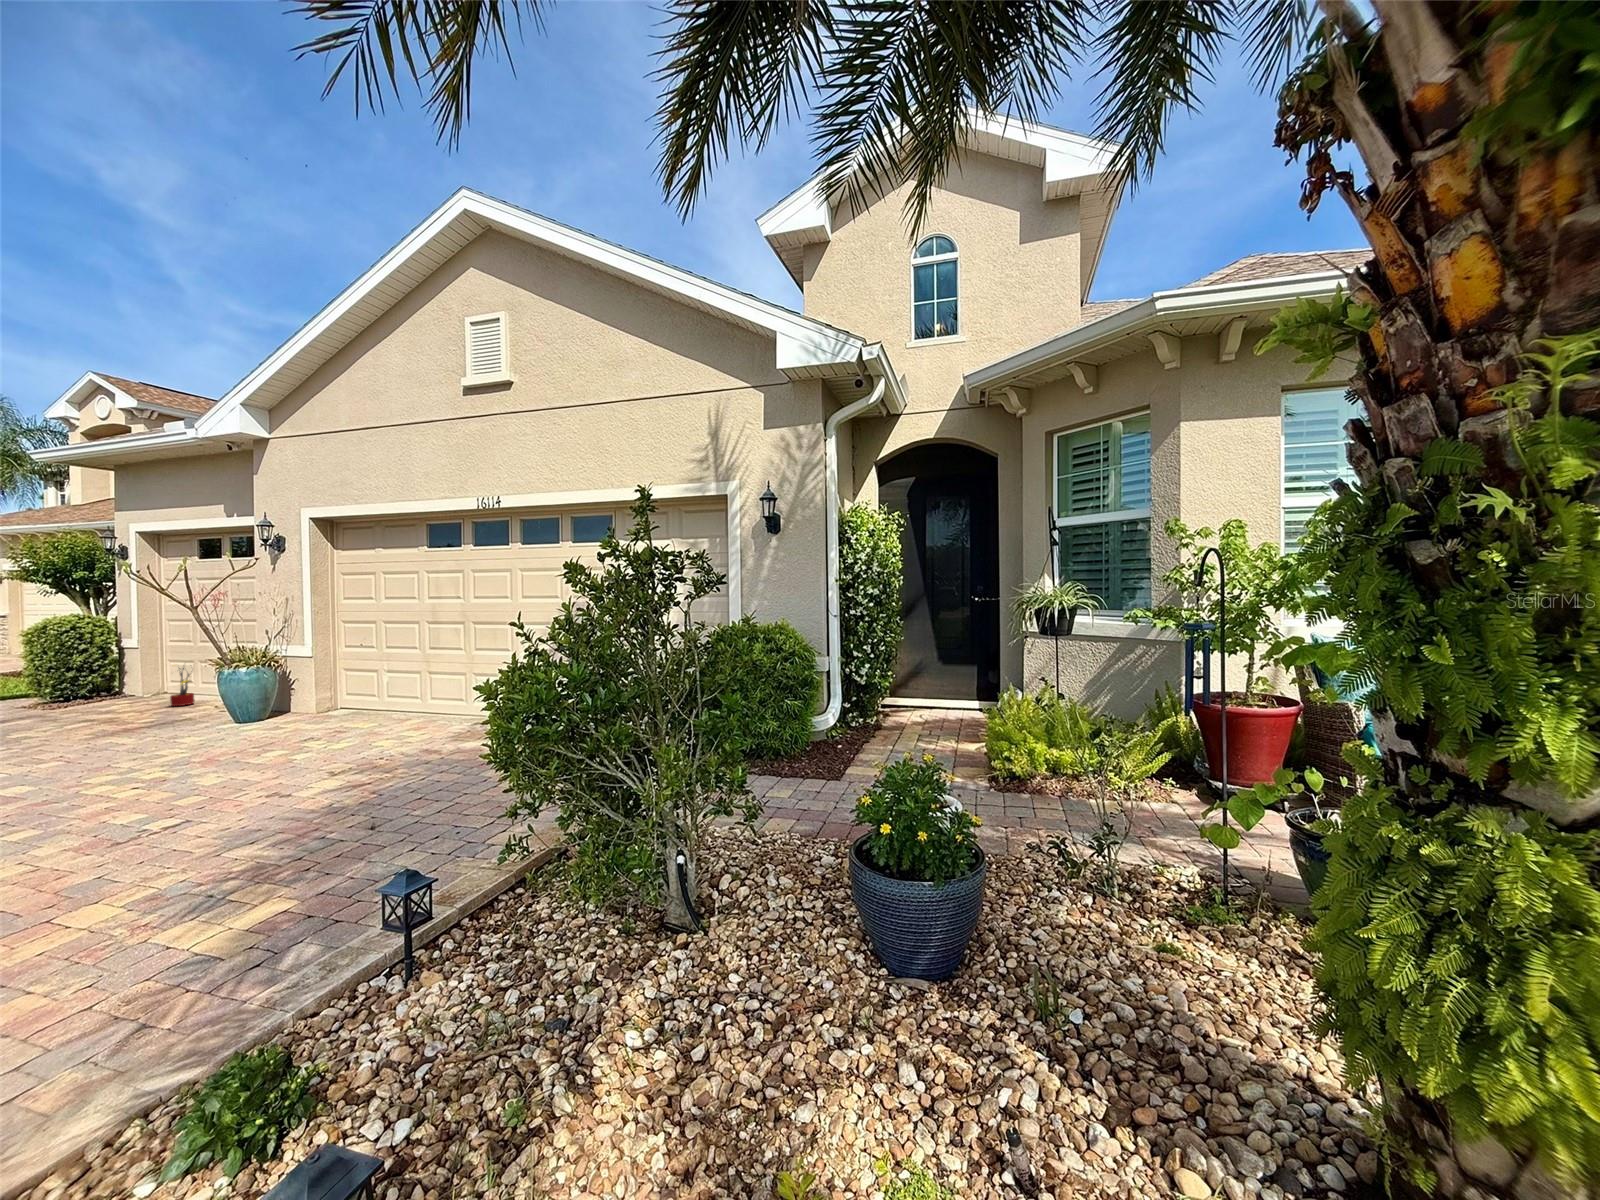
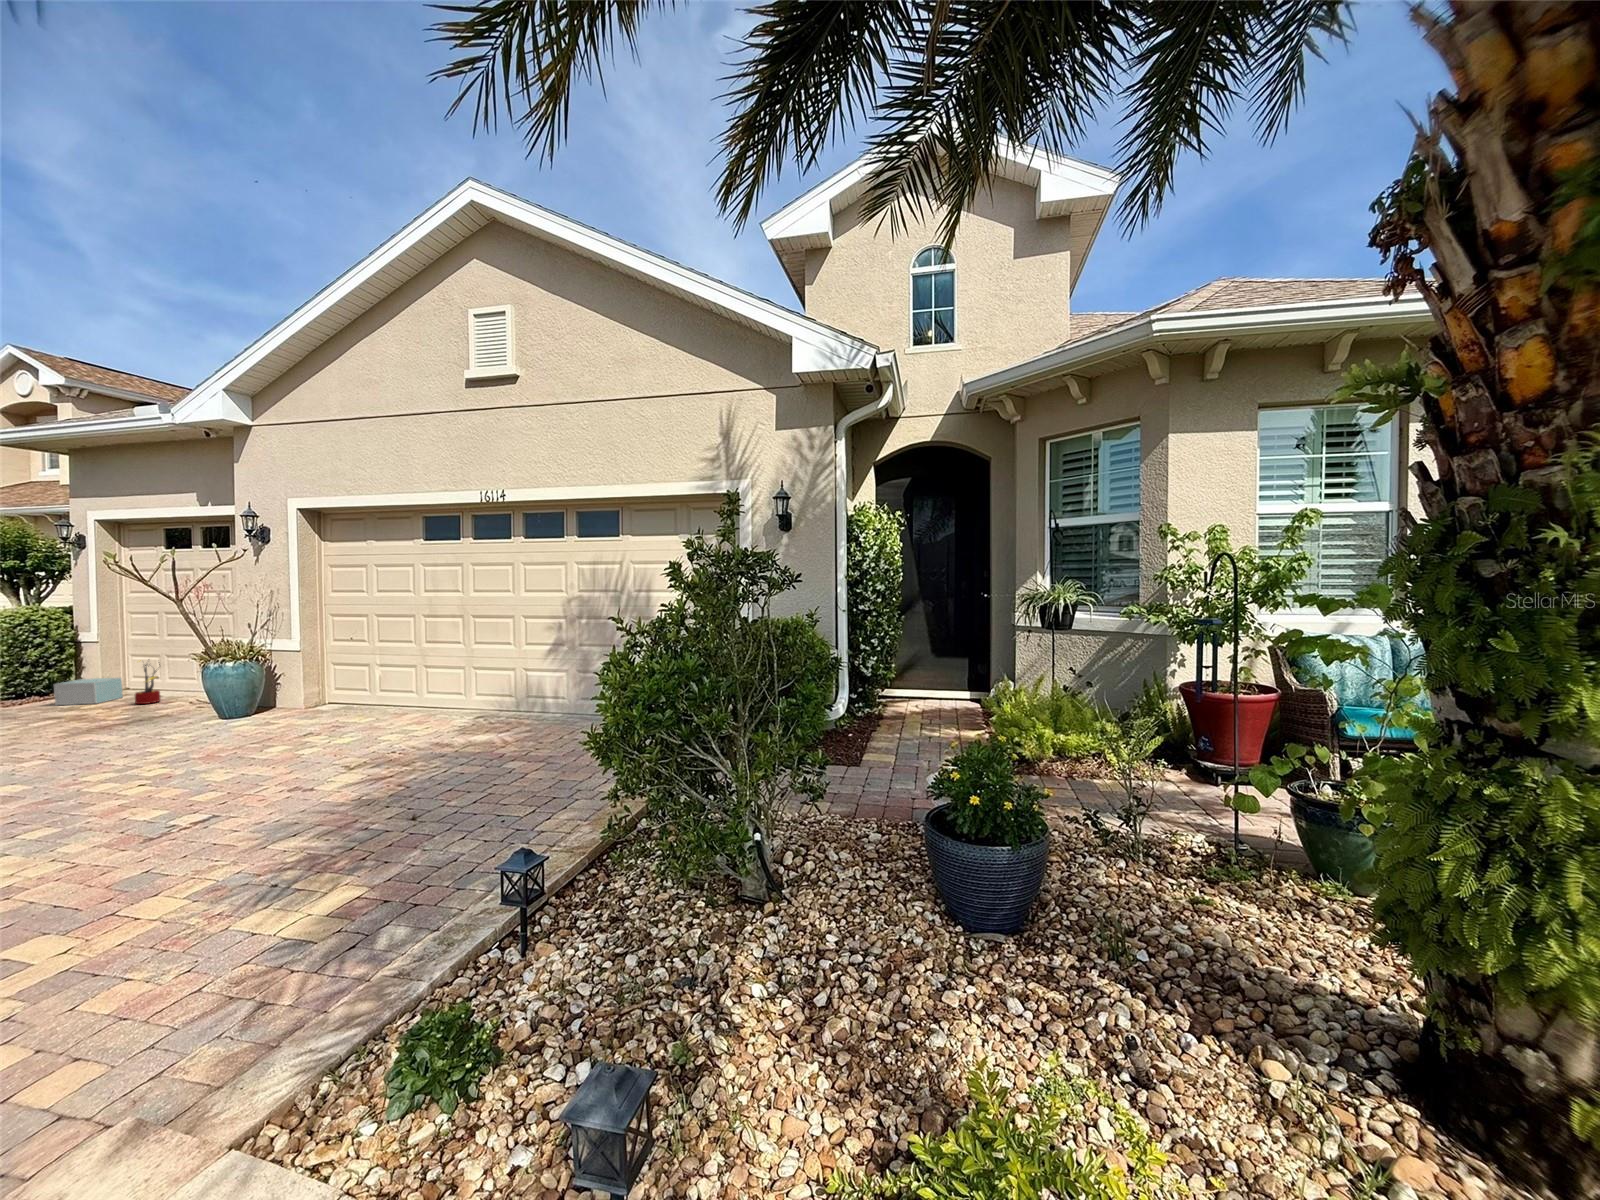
storage box: none [100,681,164,707] -> present [54,678,123,705]

